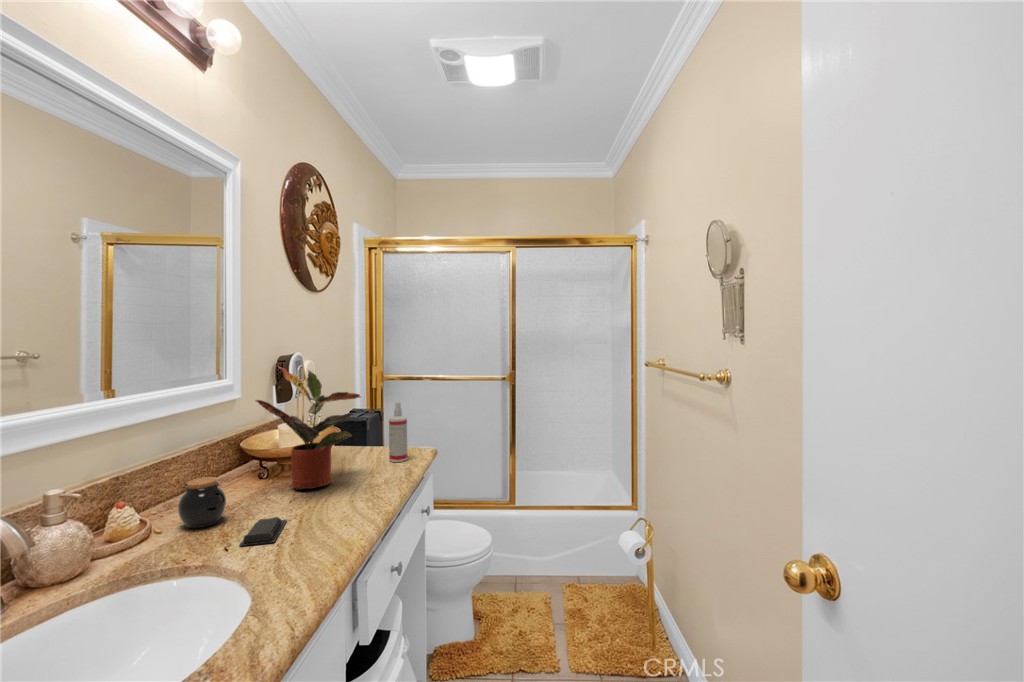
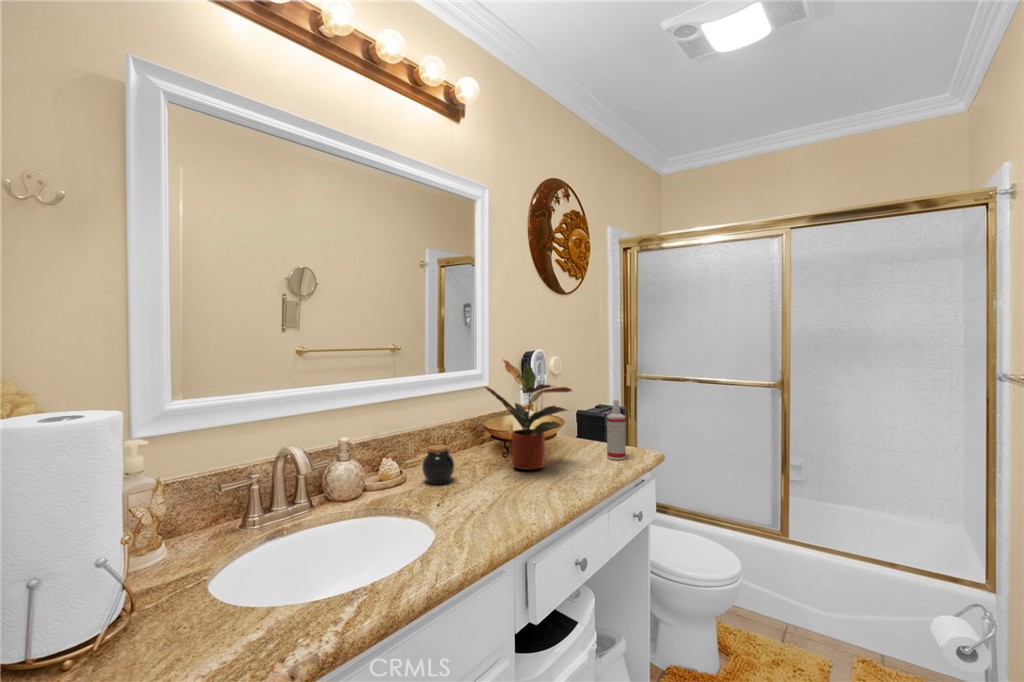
soap bar: present [239,517,287,546] -> none [448,486,492,508]

